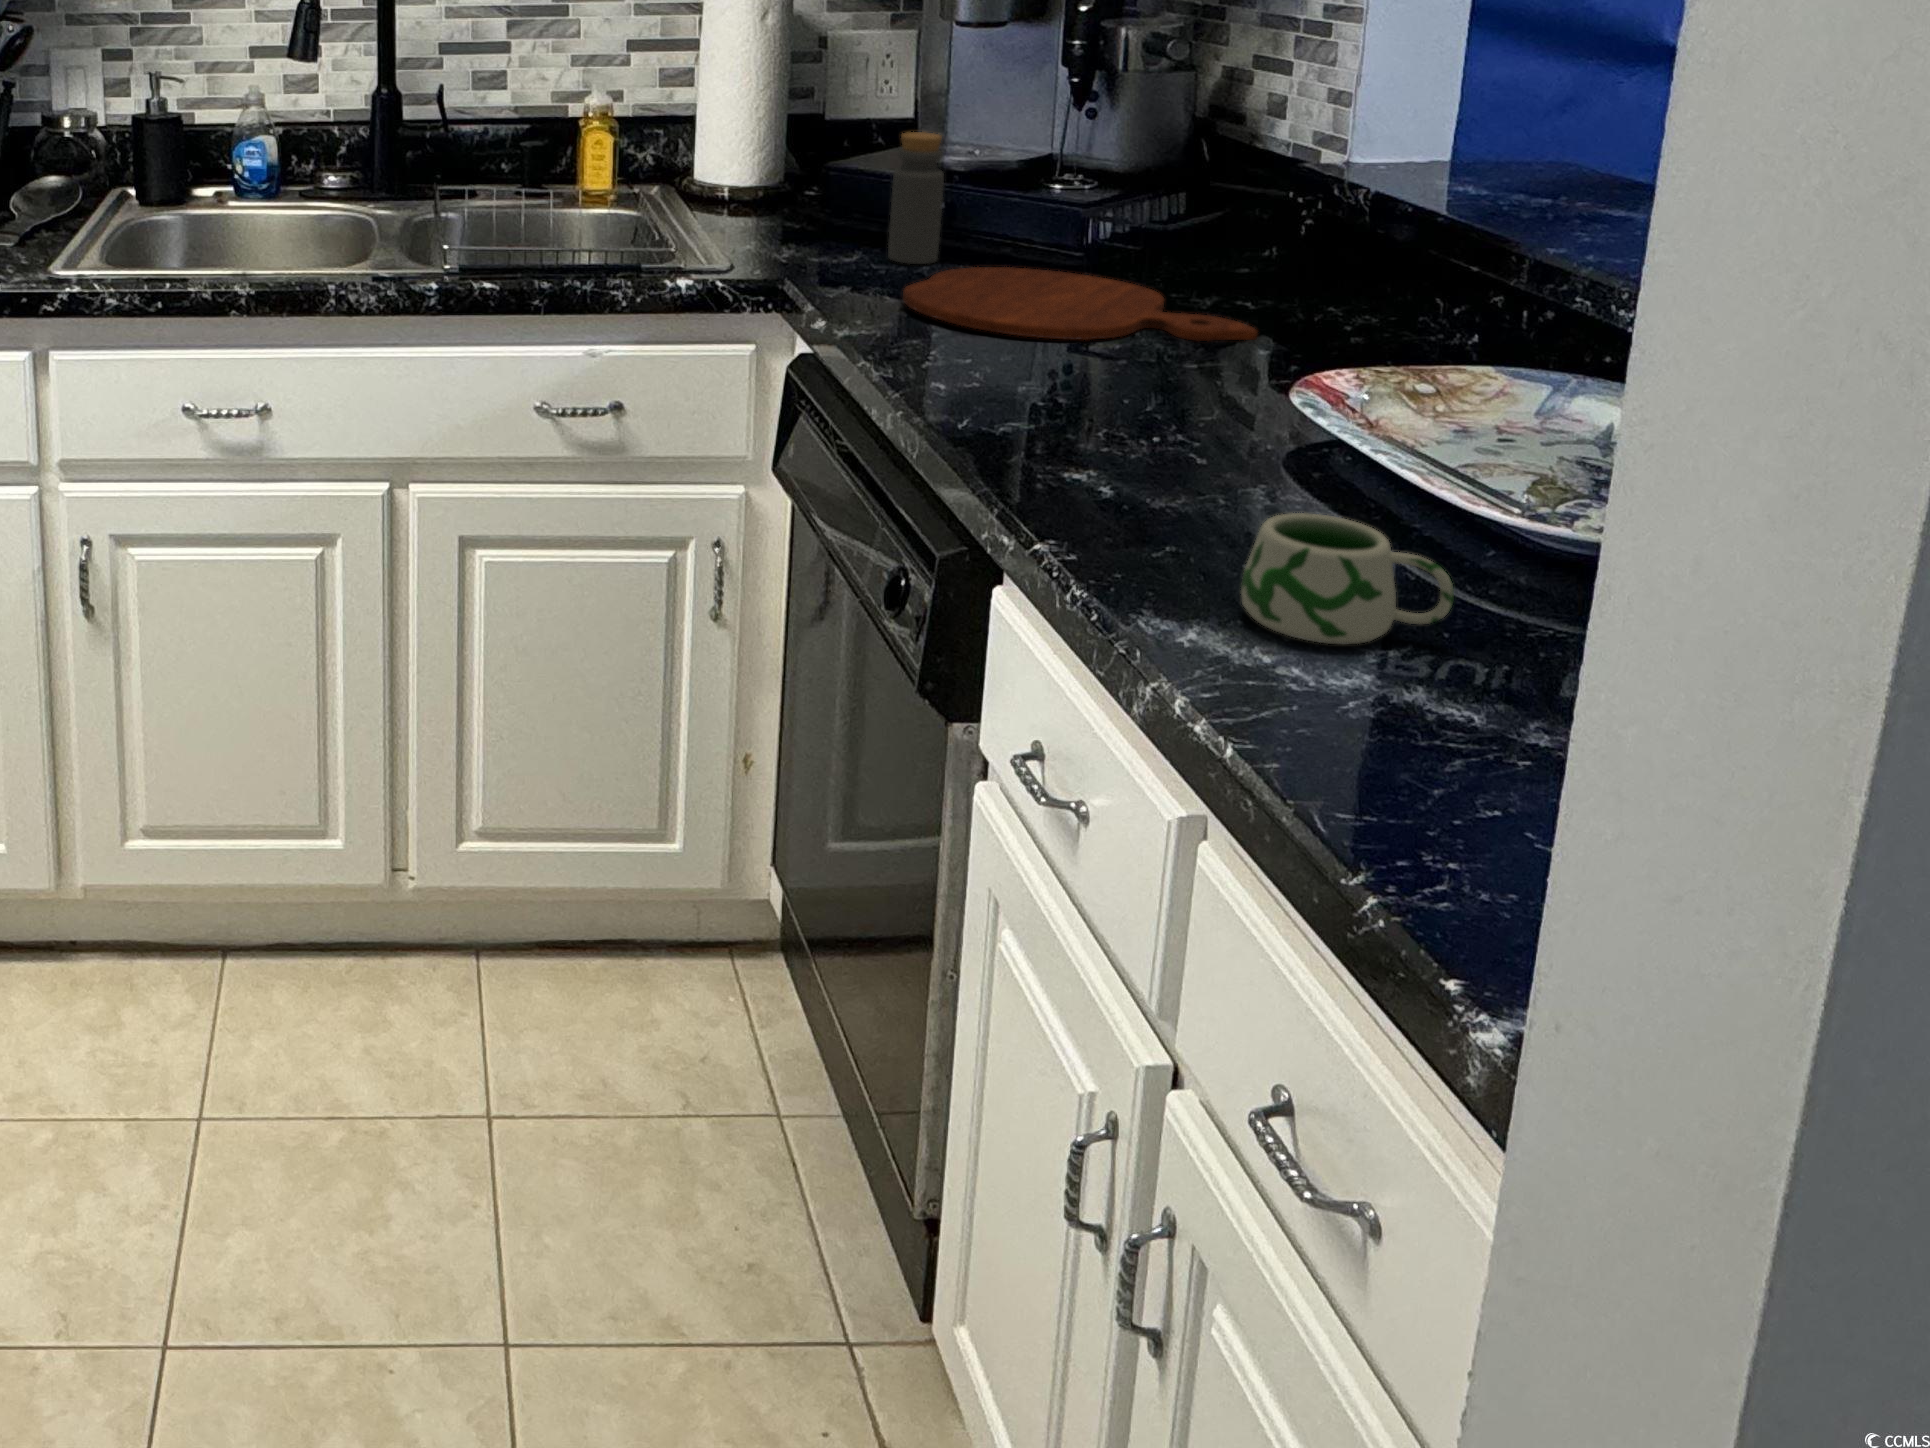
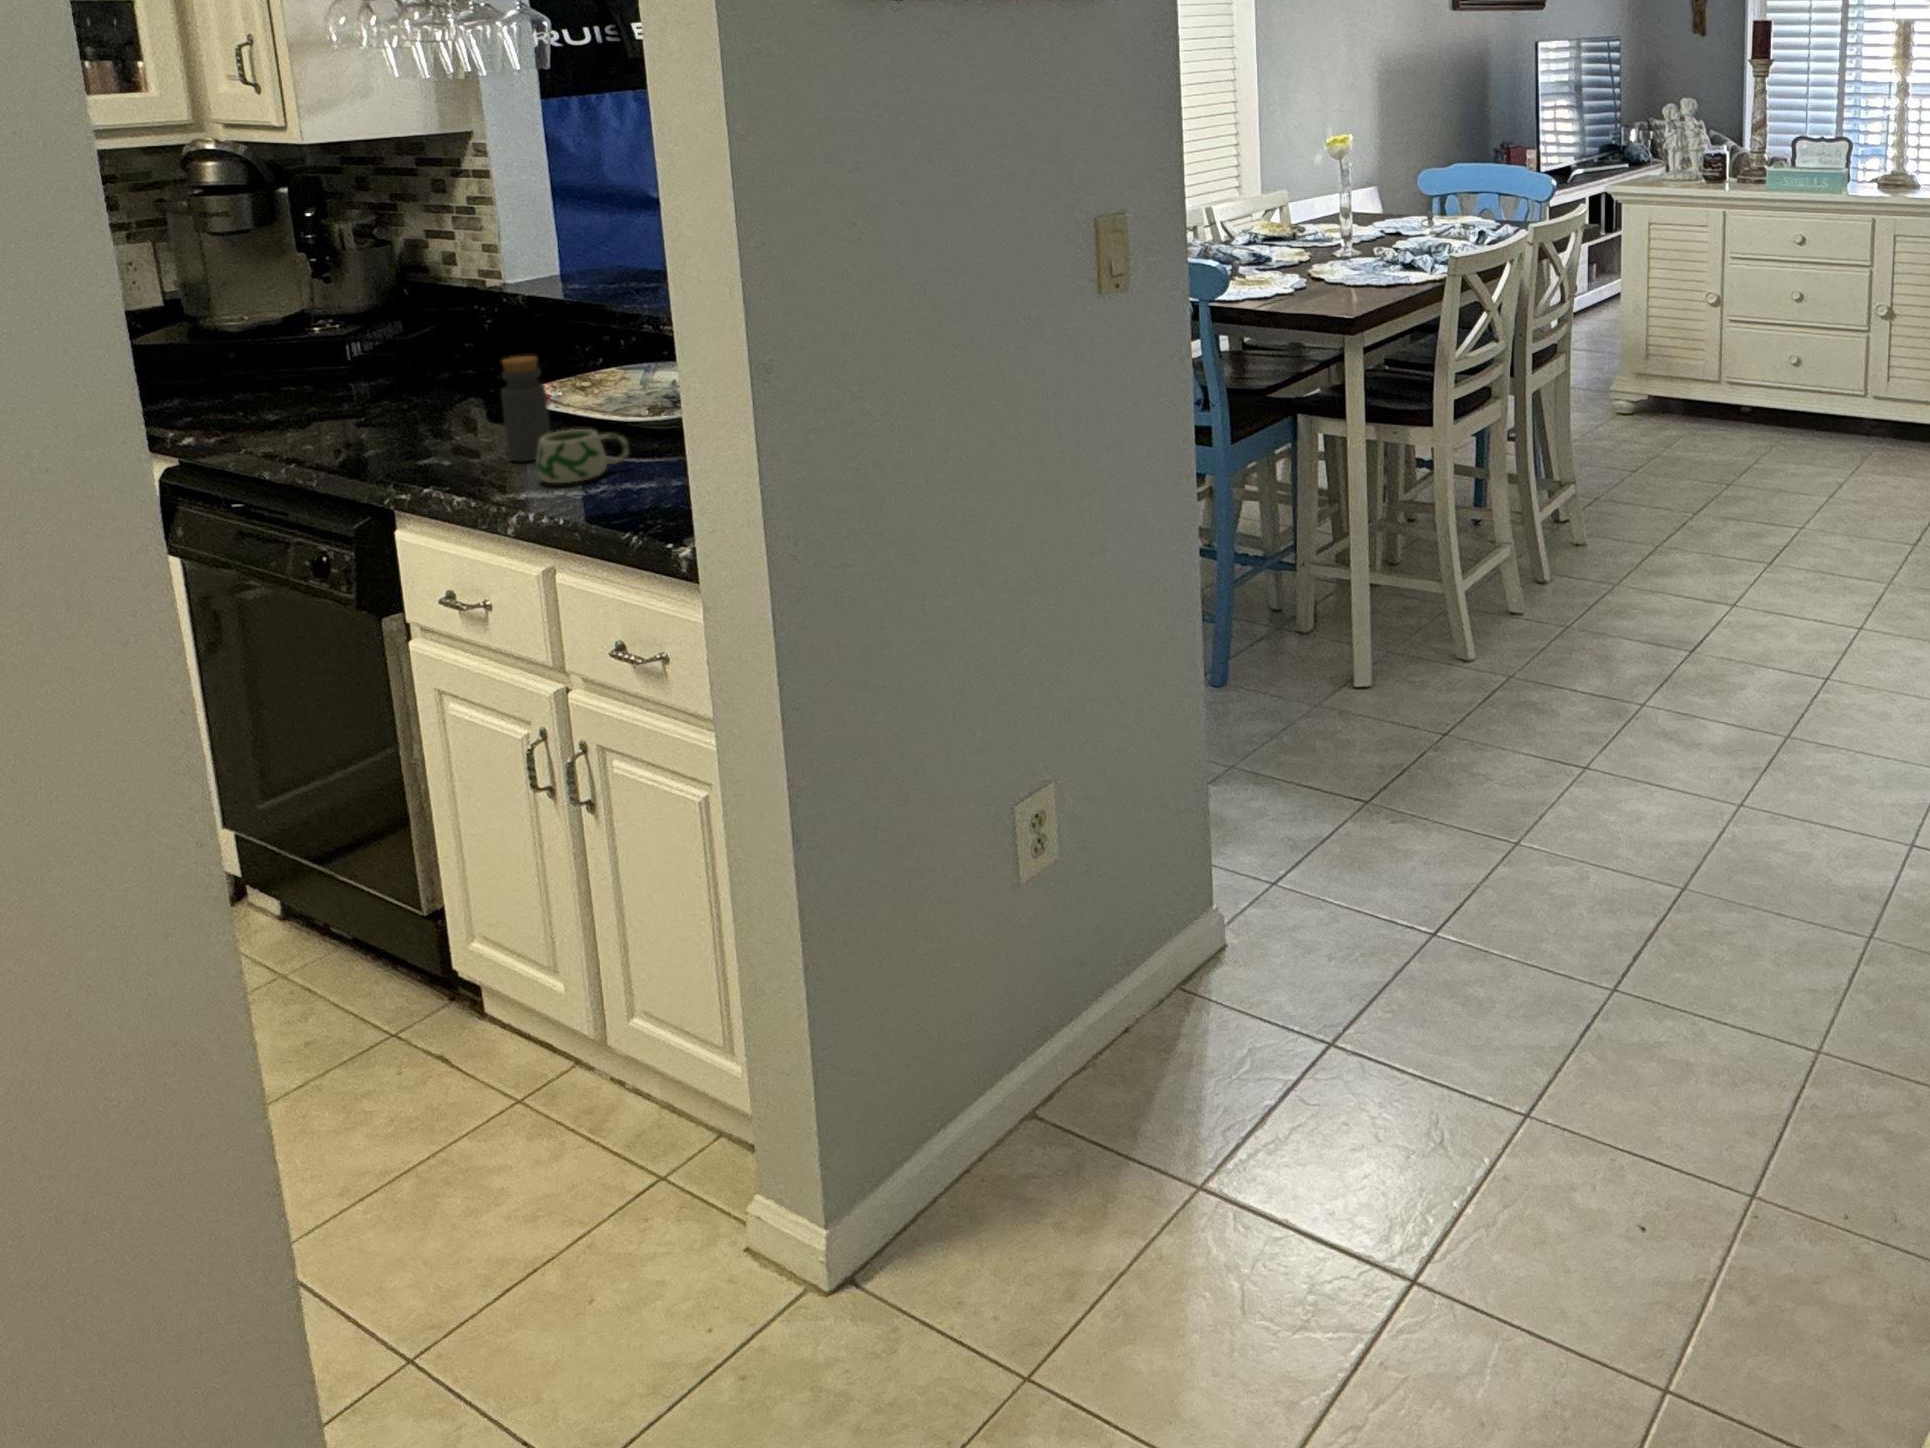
bottle: present [888,132,944,264] -> present [501,356,551,461]
cutting board: present [903,267,1257,341] -> none [246,374,488,418]

